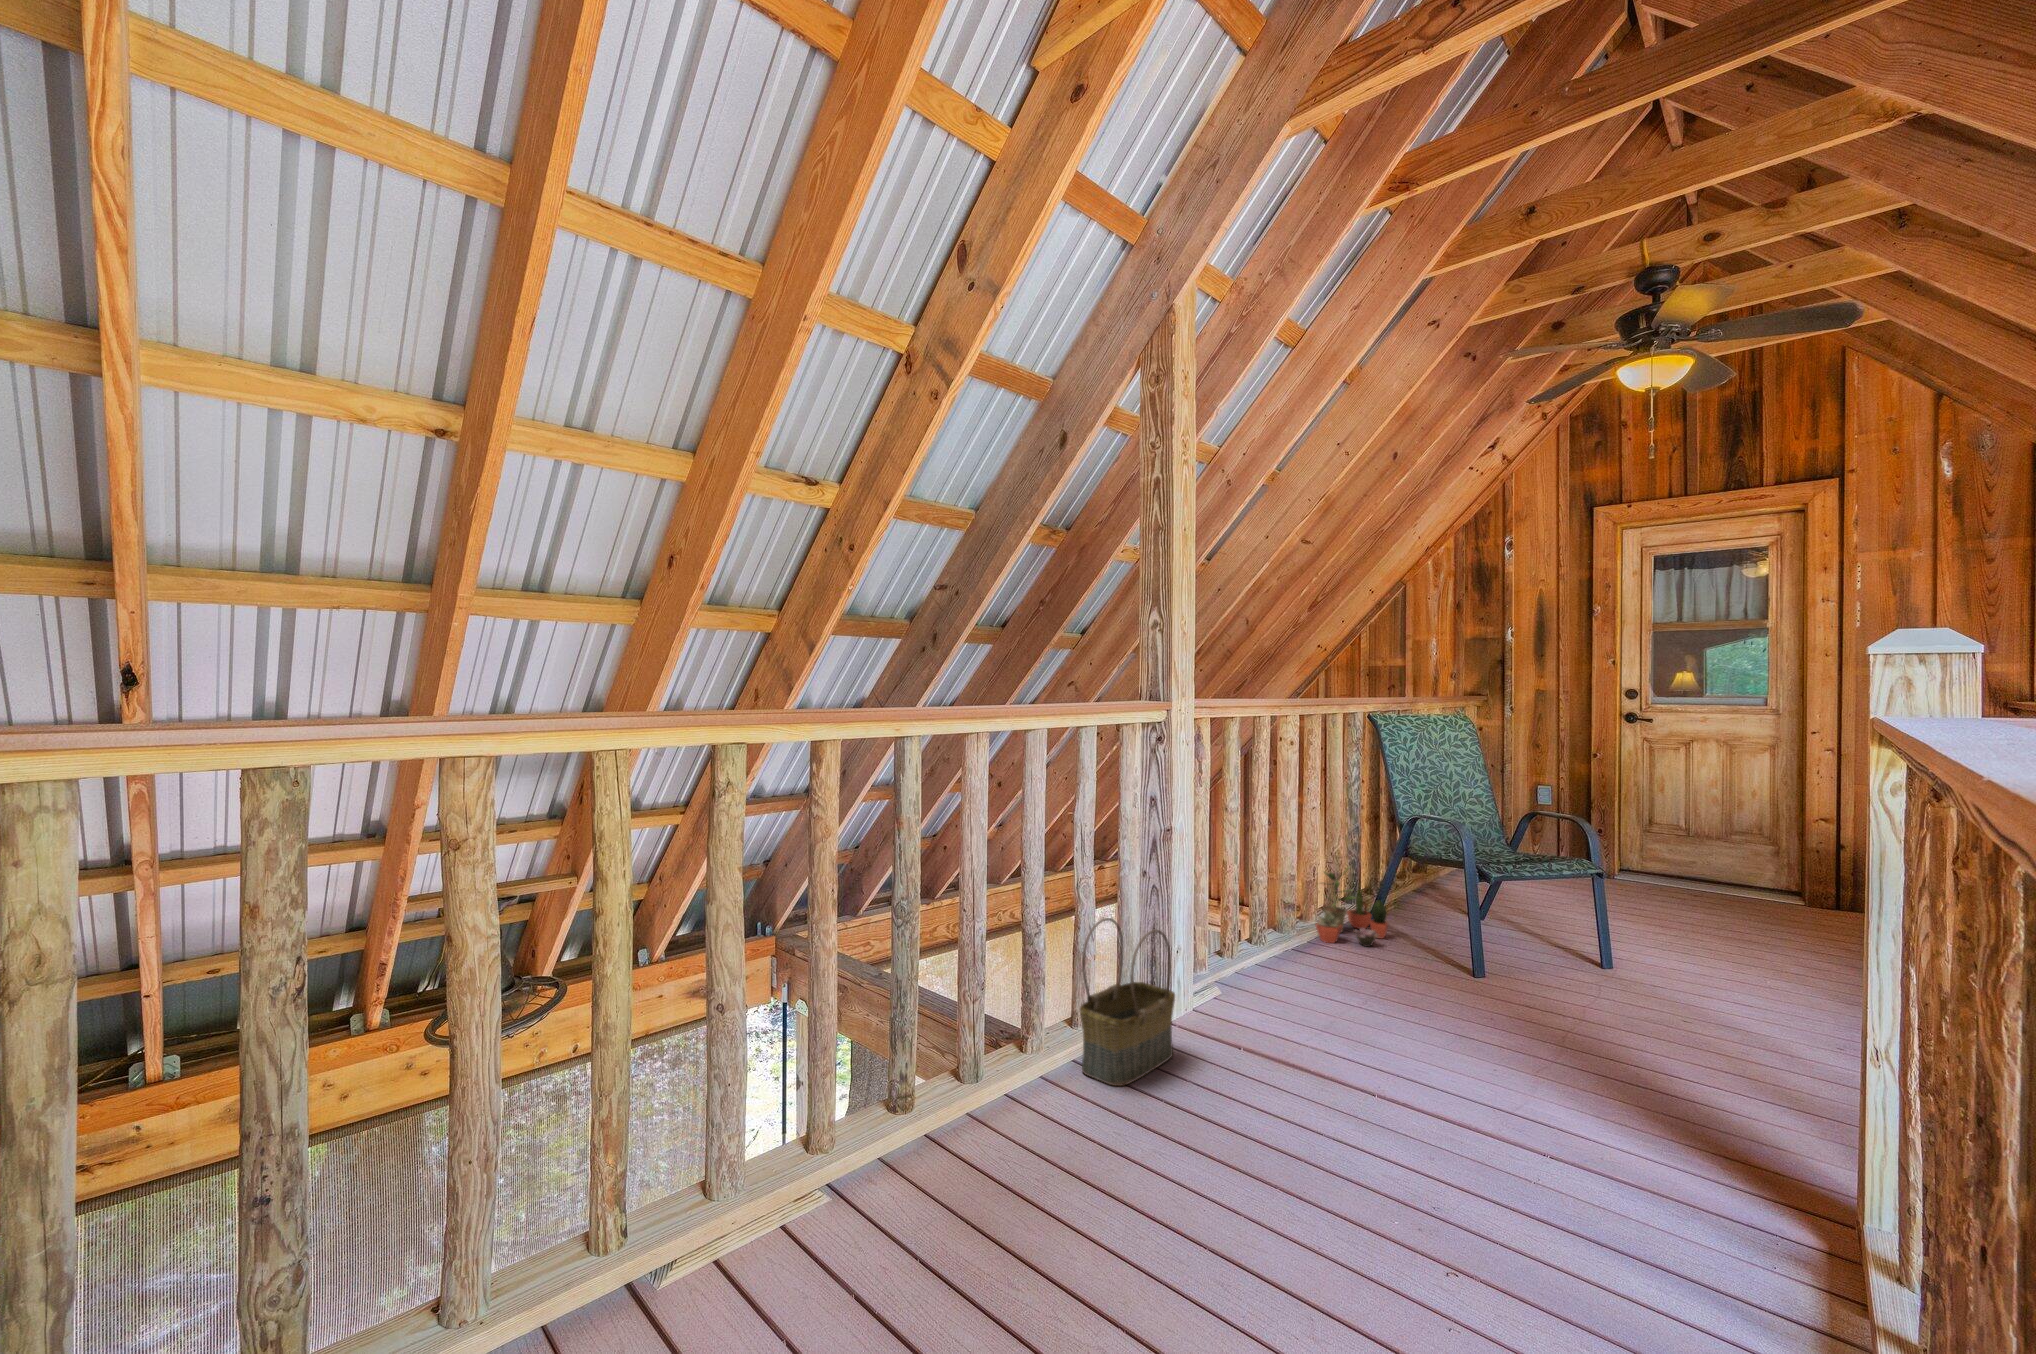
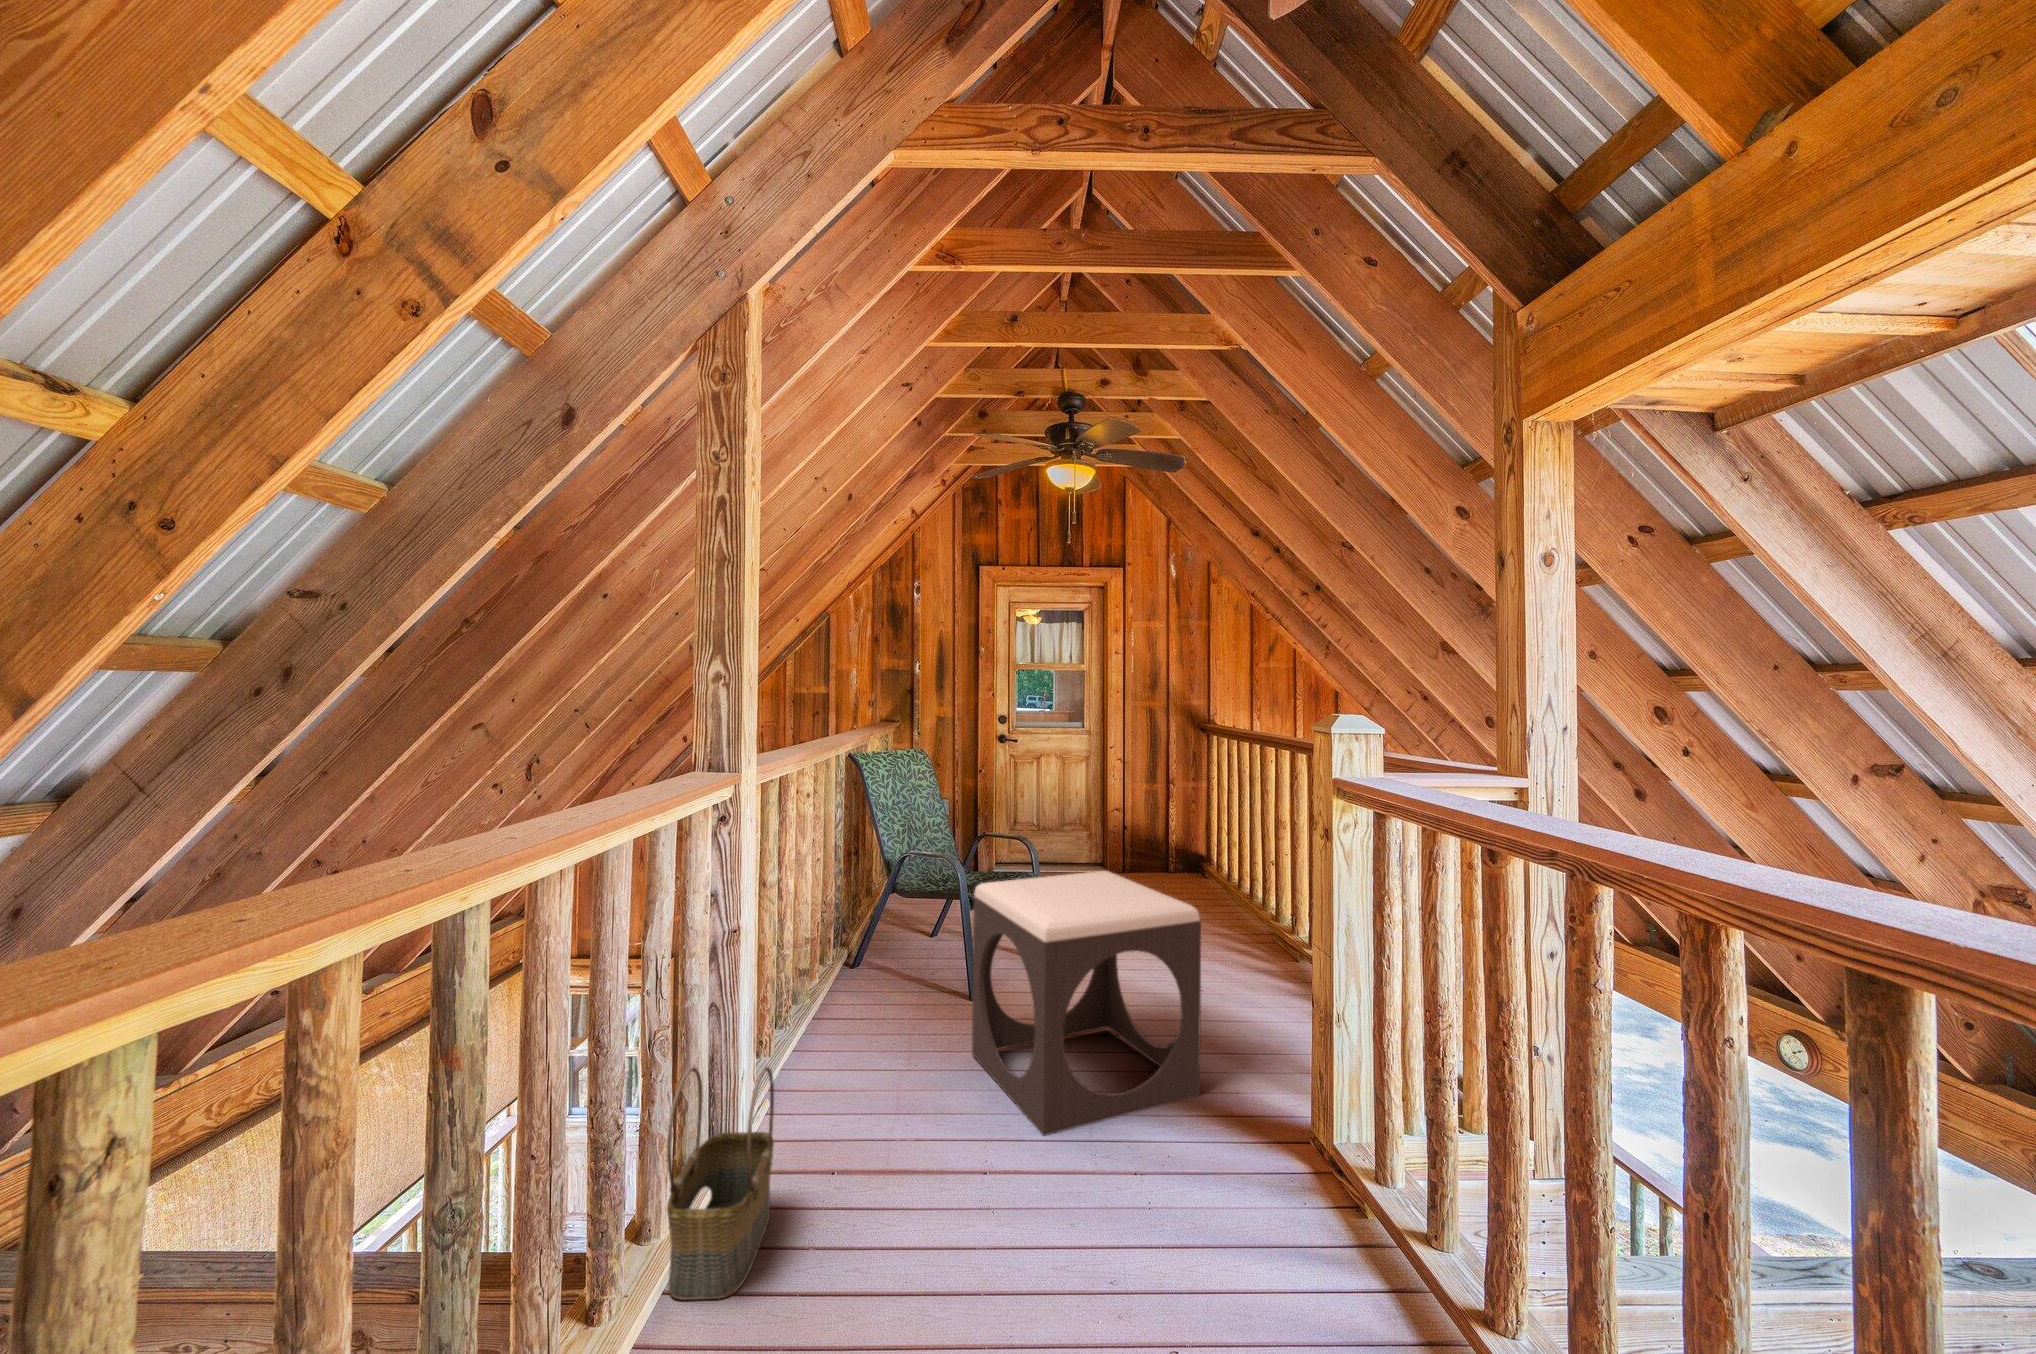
footstool: none [1434,839,1714,1140] -> present [972,871,1201,1136]
potted plant: present [1316,872,1388,947] -> none [814,909,879,995]

